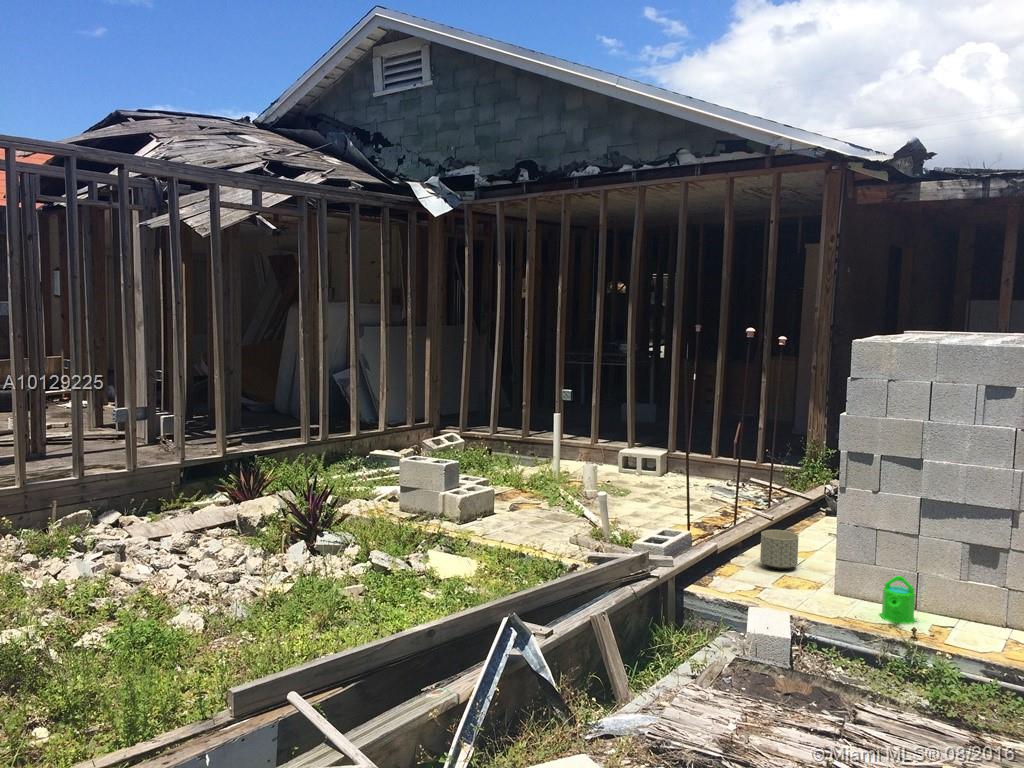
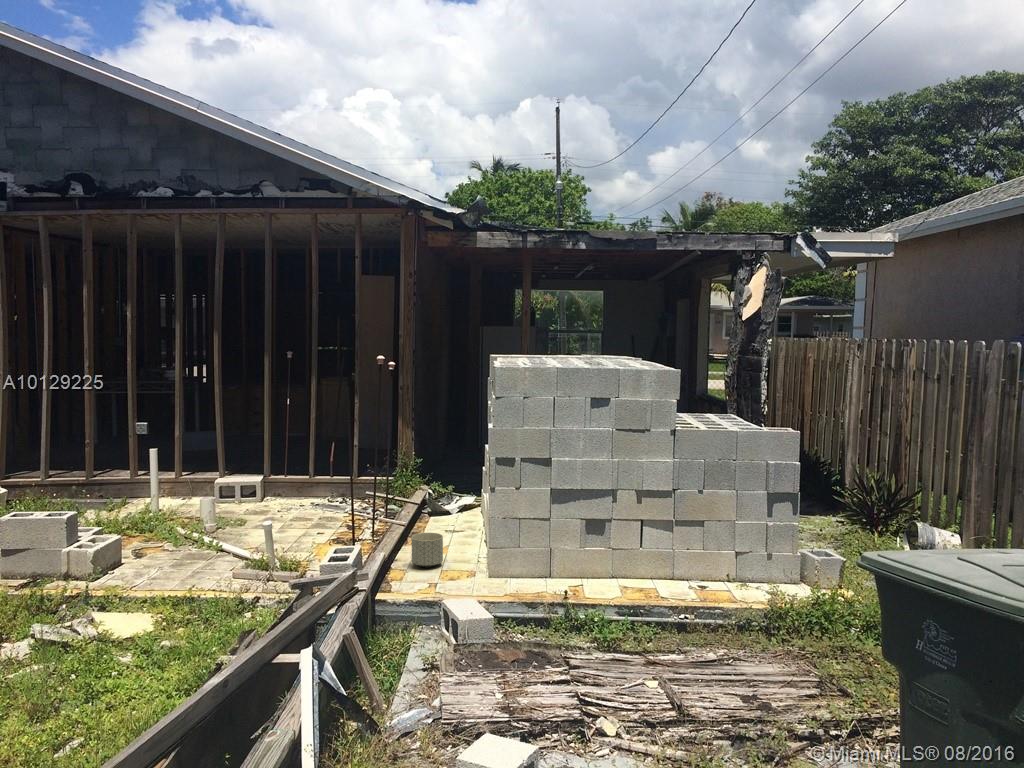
watering can: present [880,576,916,624] -> none [528,553,555,591]

